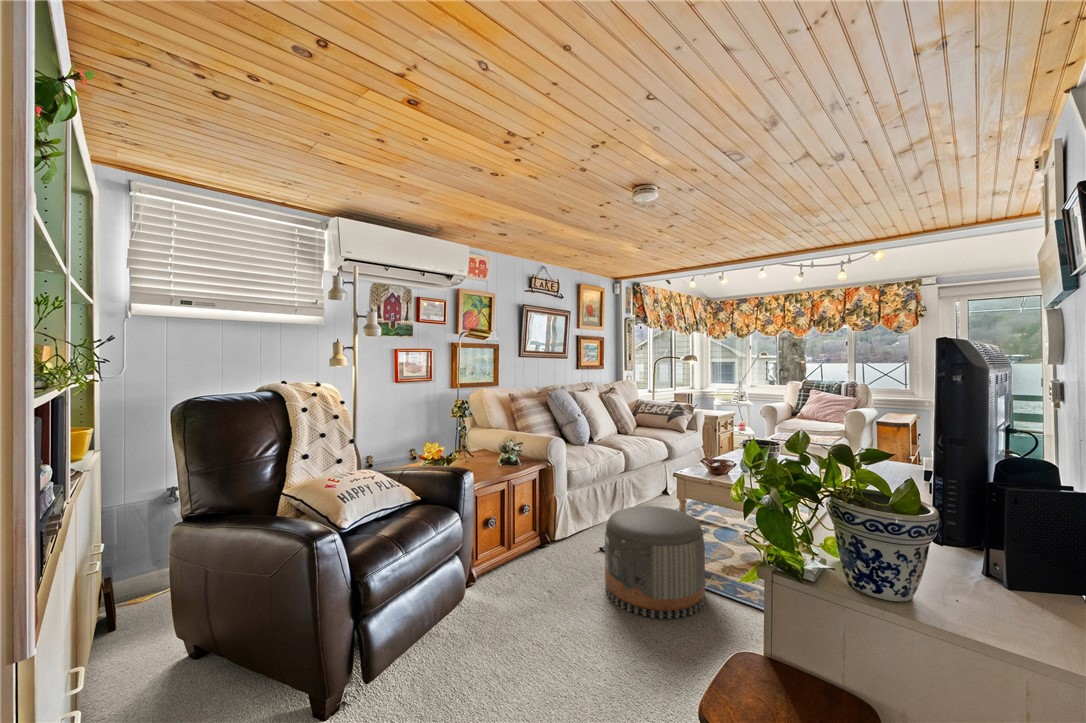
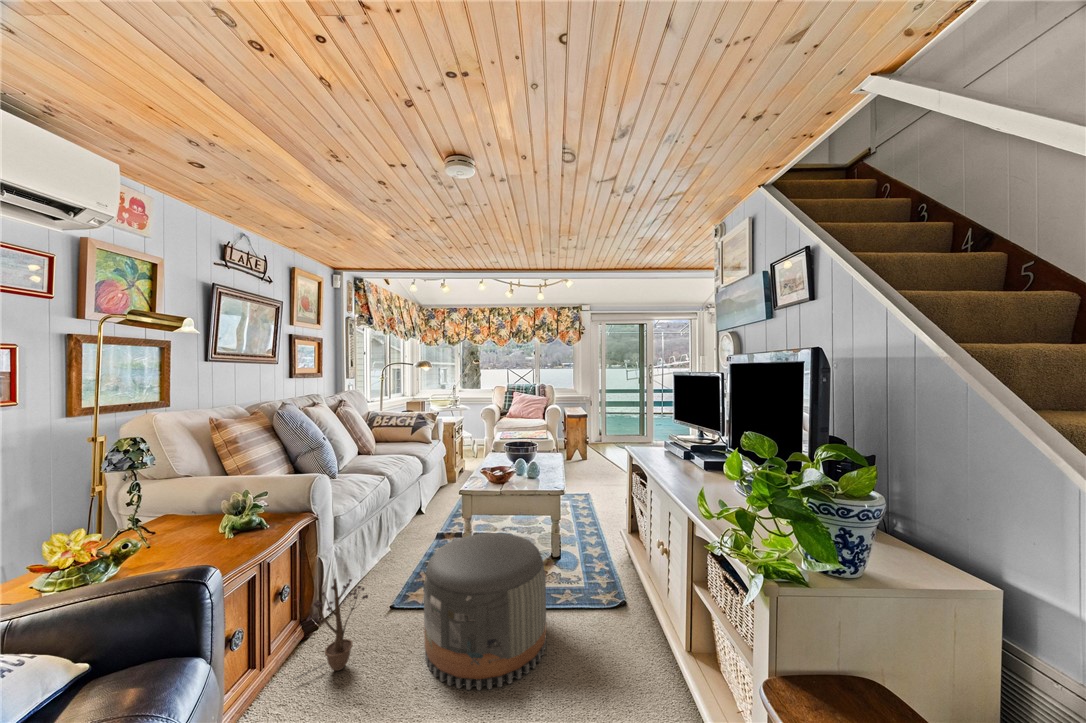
decorative plant: none [531,507,575,568] -> present [294,579,368,679]

